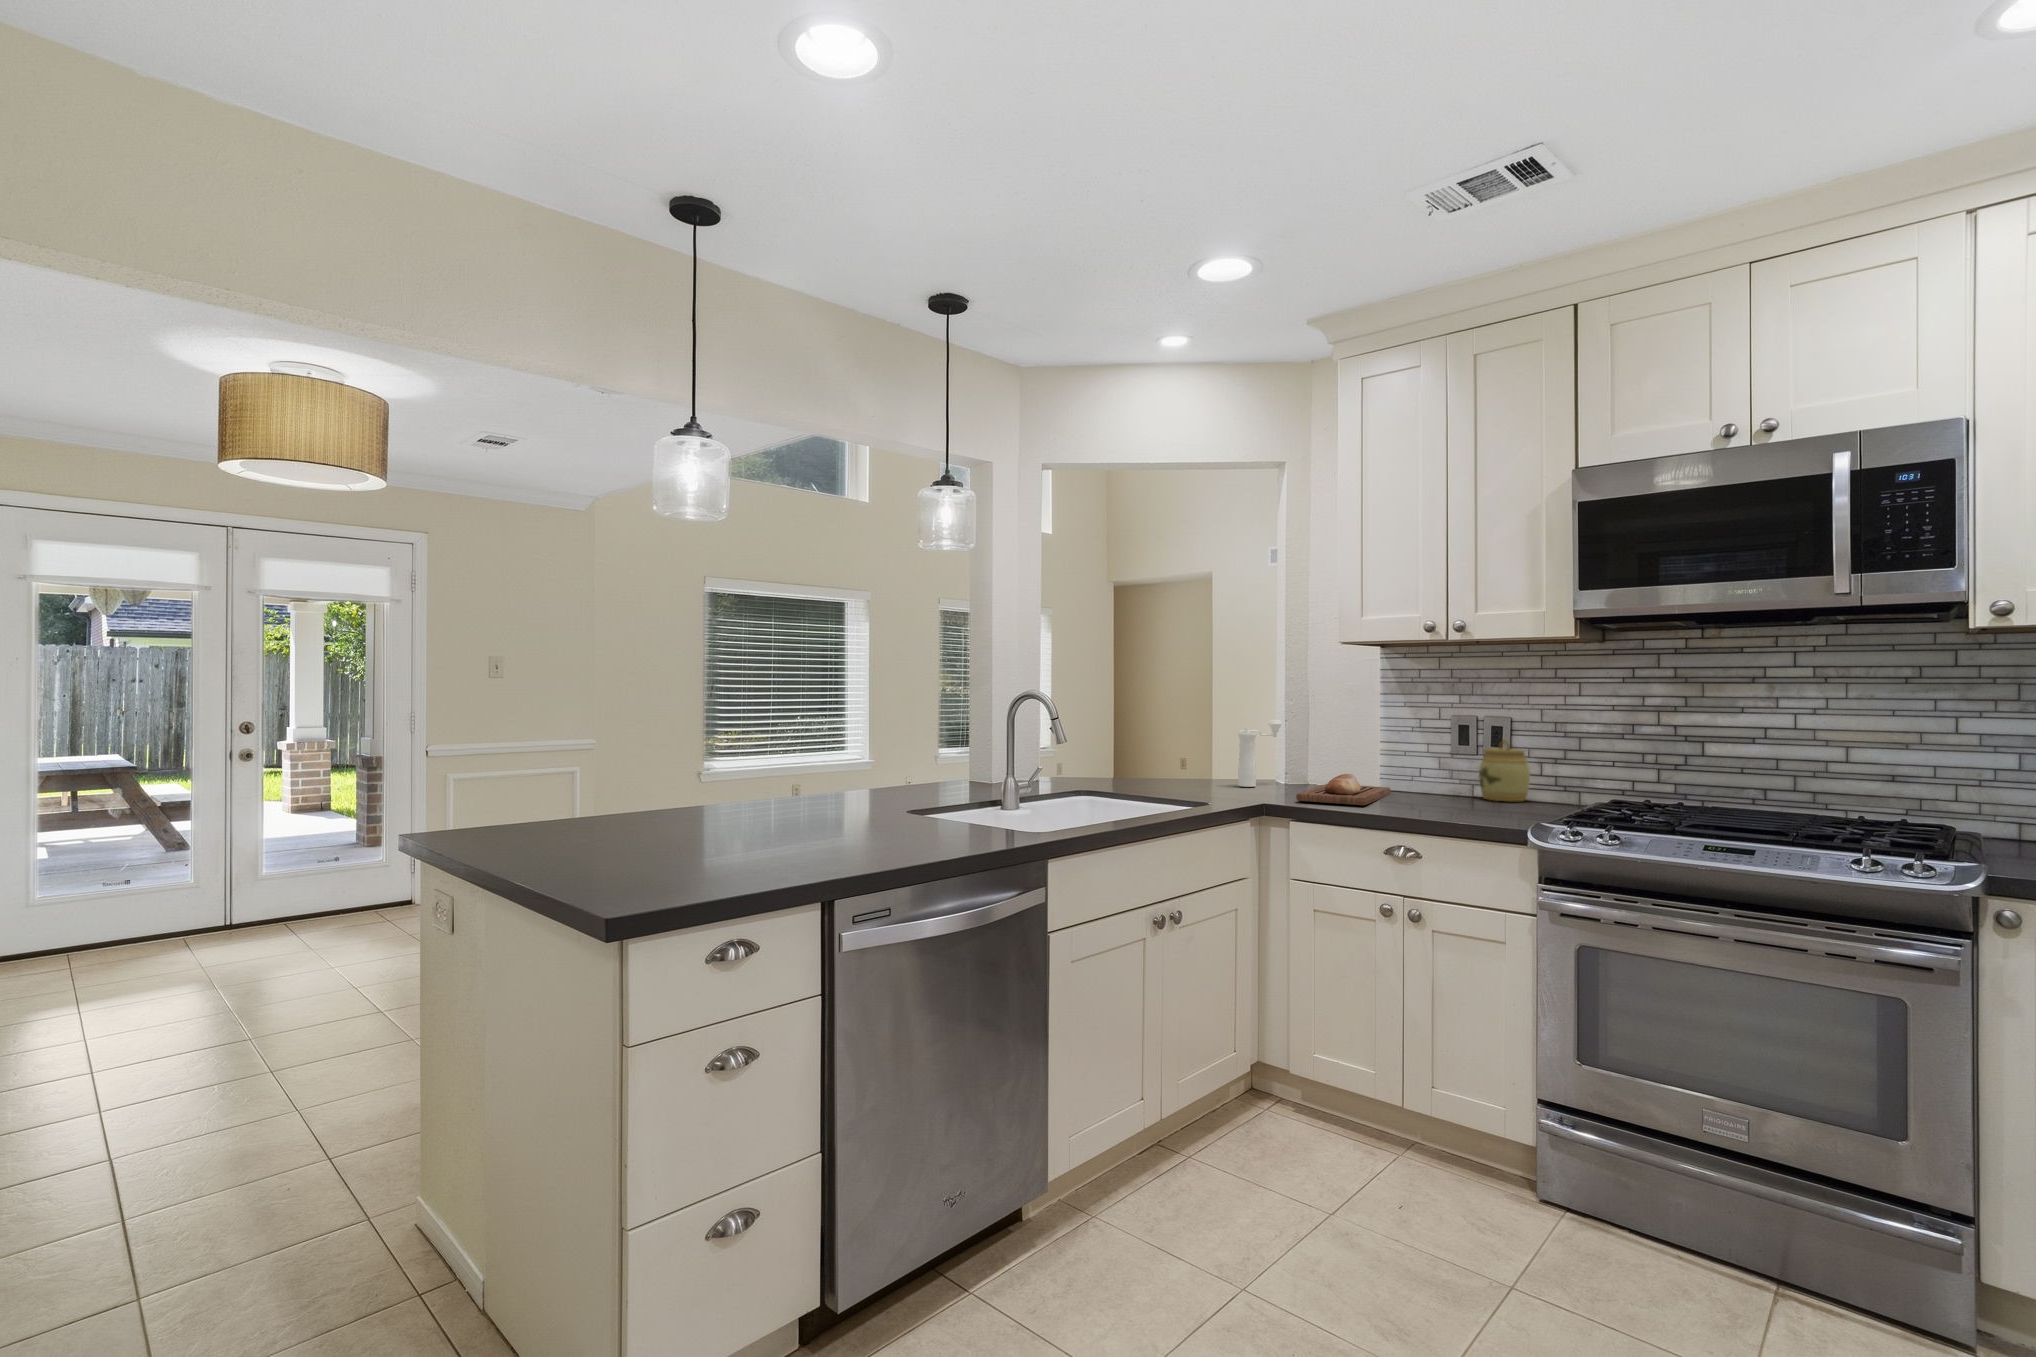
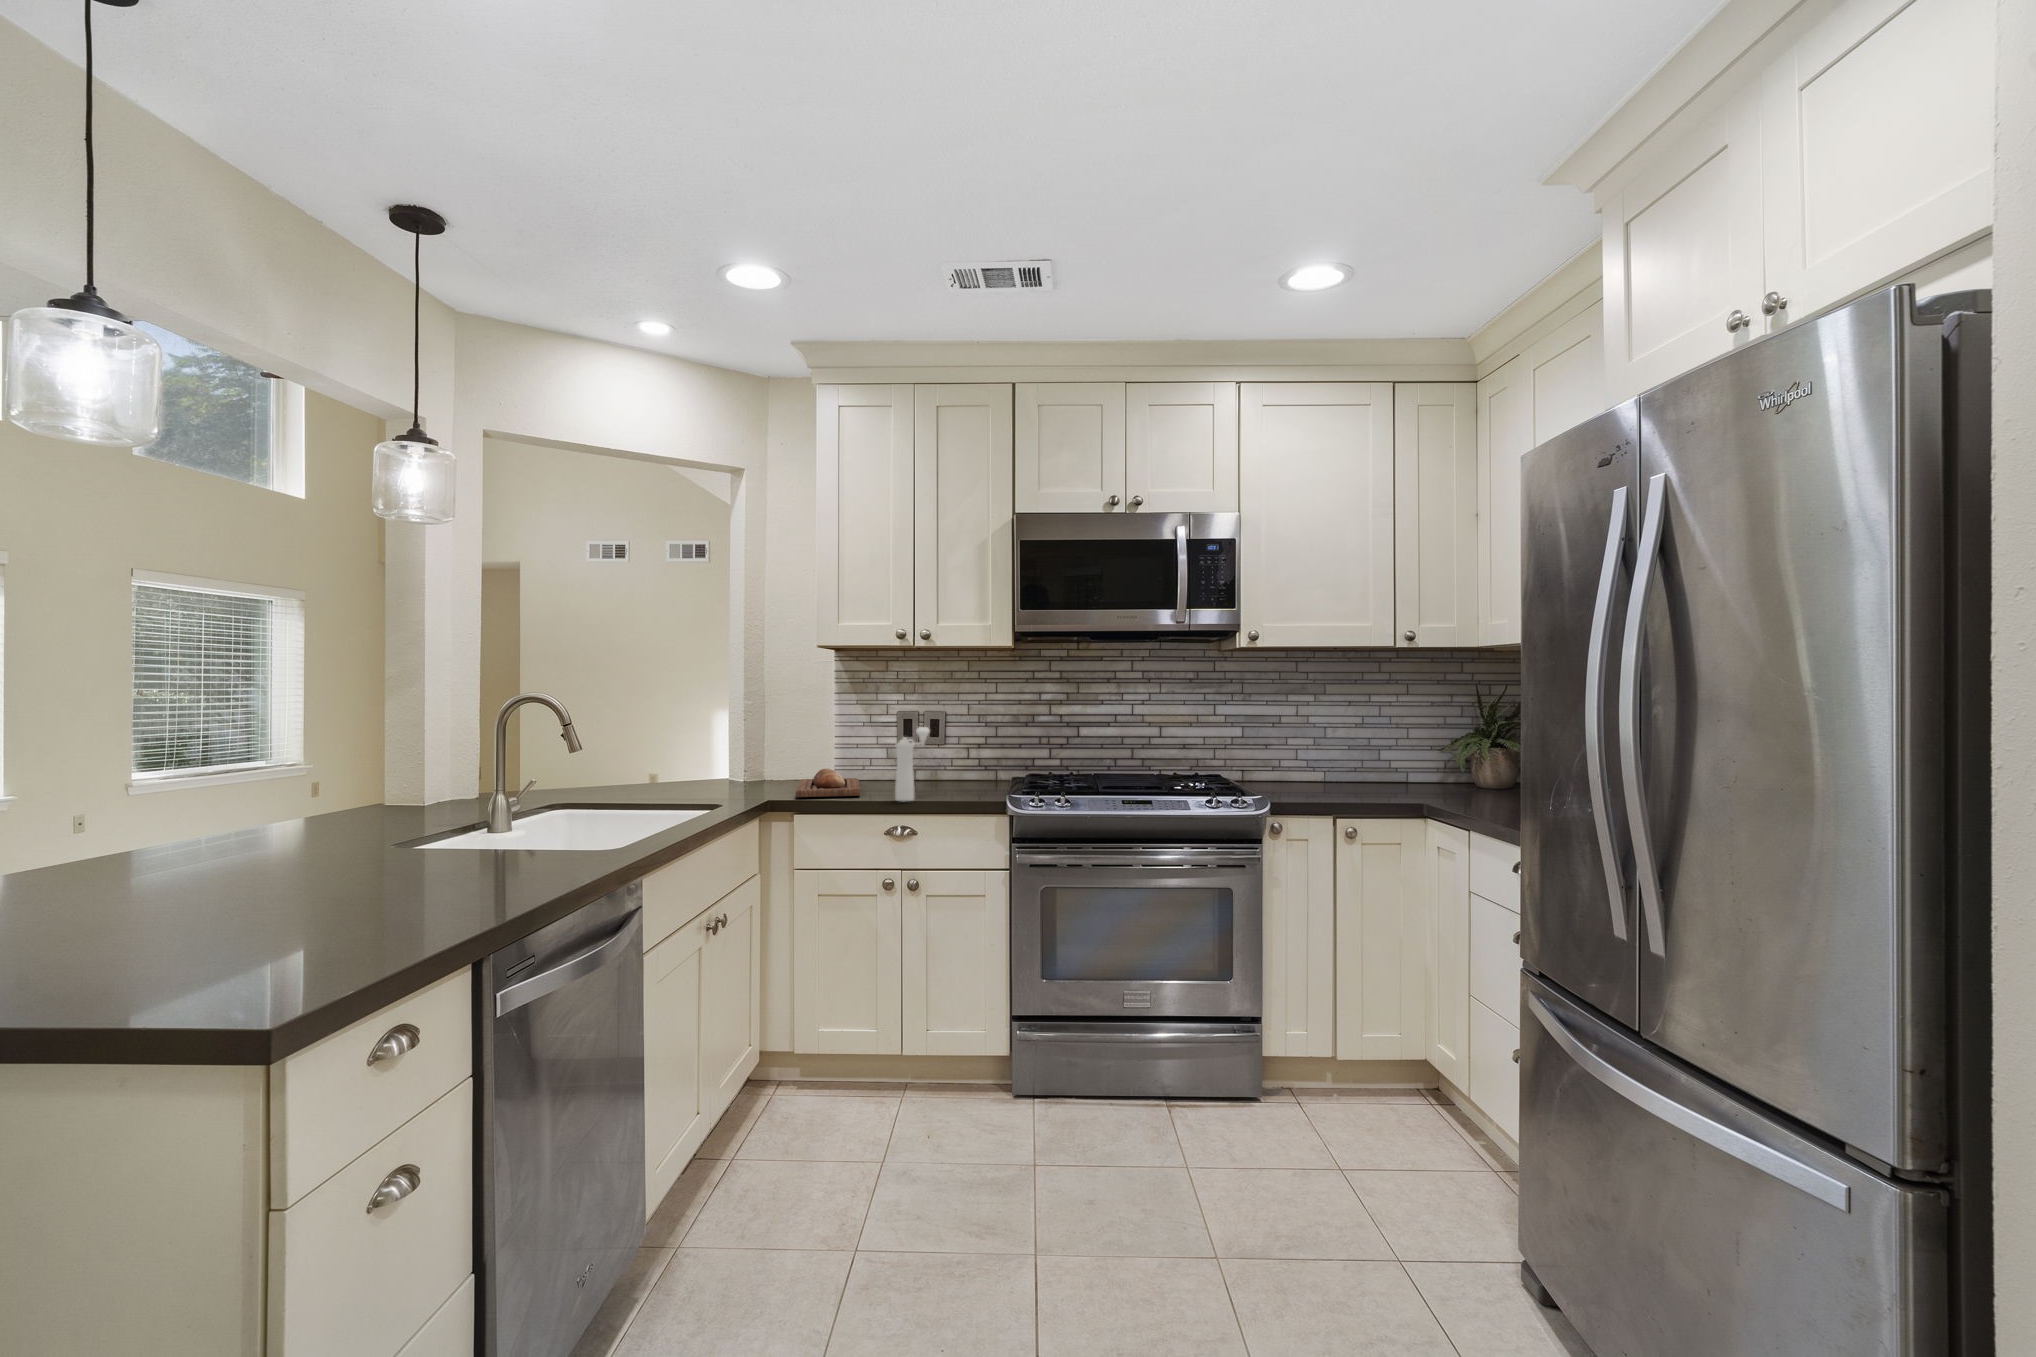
pepper mill: present [1238,720,1282,787] -> present [895,727,929,801]
jar: present [1479,739,1530,801] -> none [930,730,968,782]

